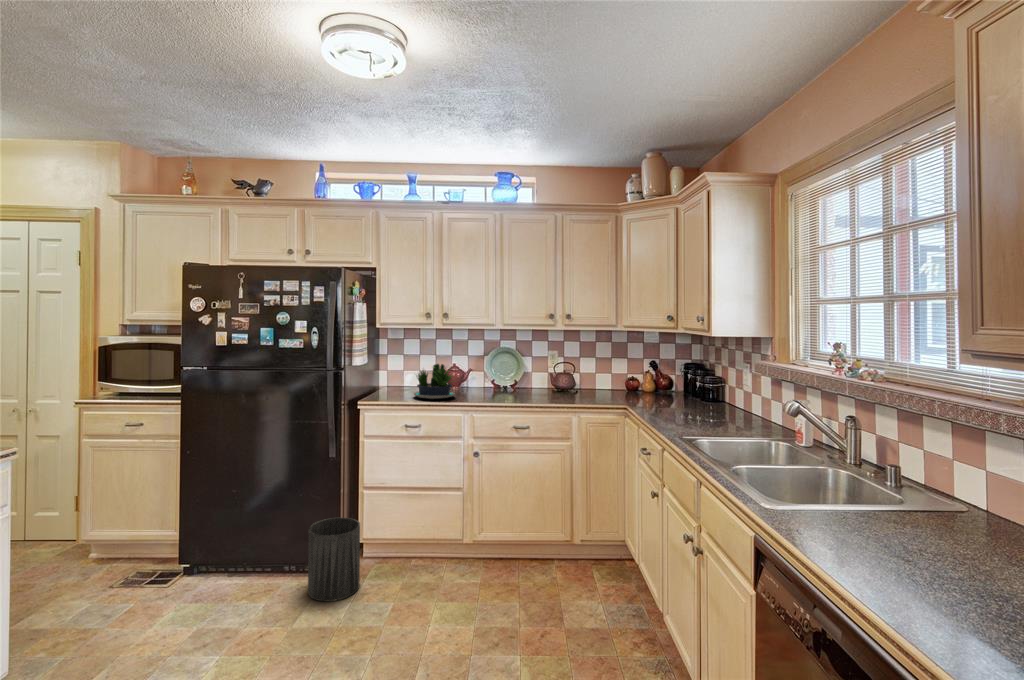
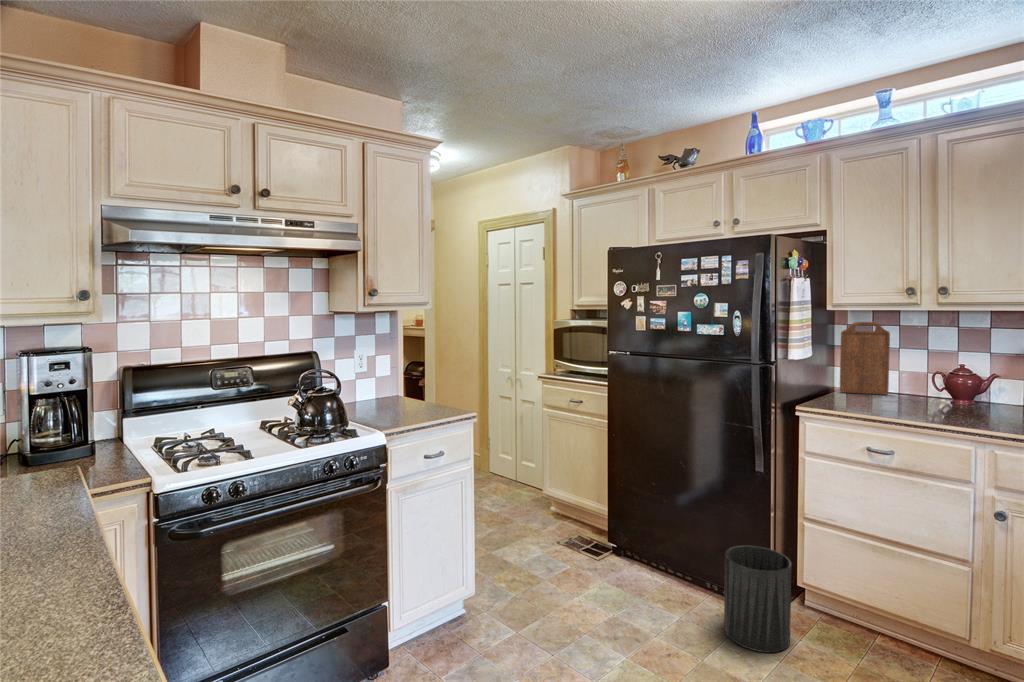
cutting board: none [383,337,415,390] -> present [840,322,890,395]
potted plant: present [414,364,455,399] -> none [882,360,969,412]

